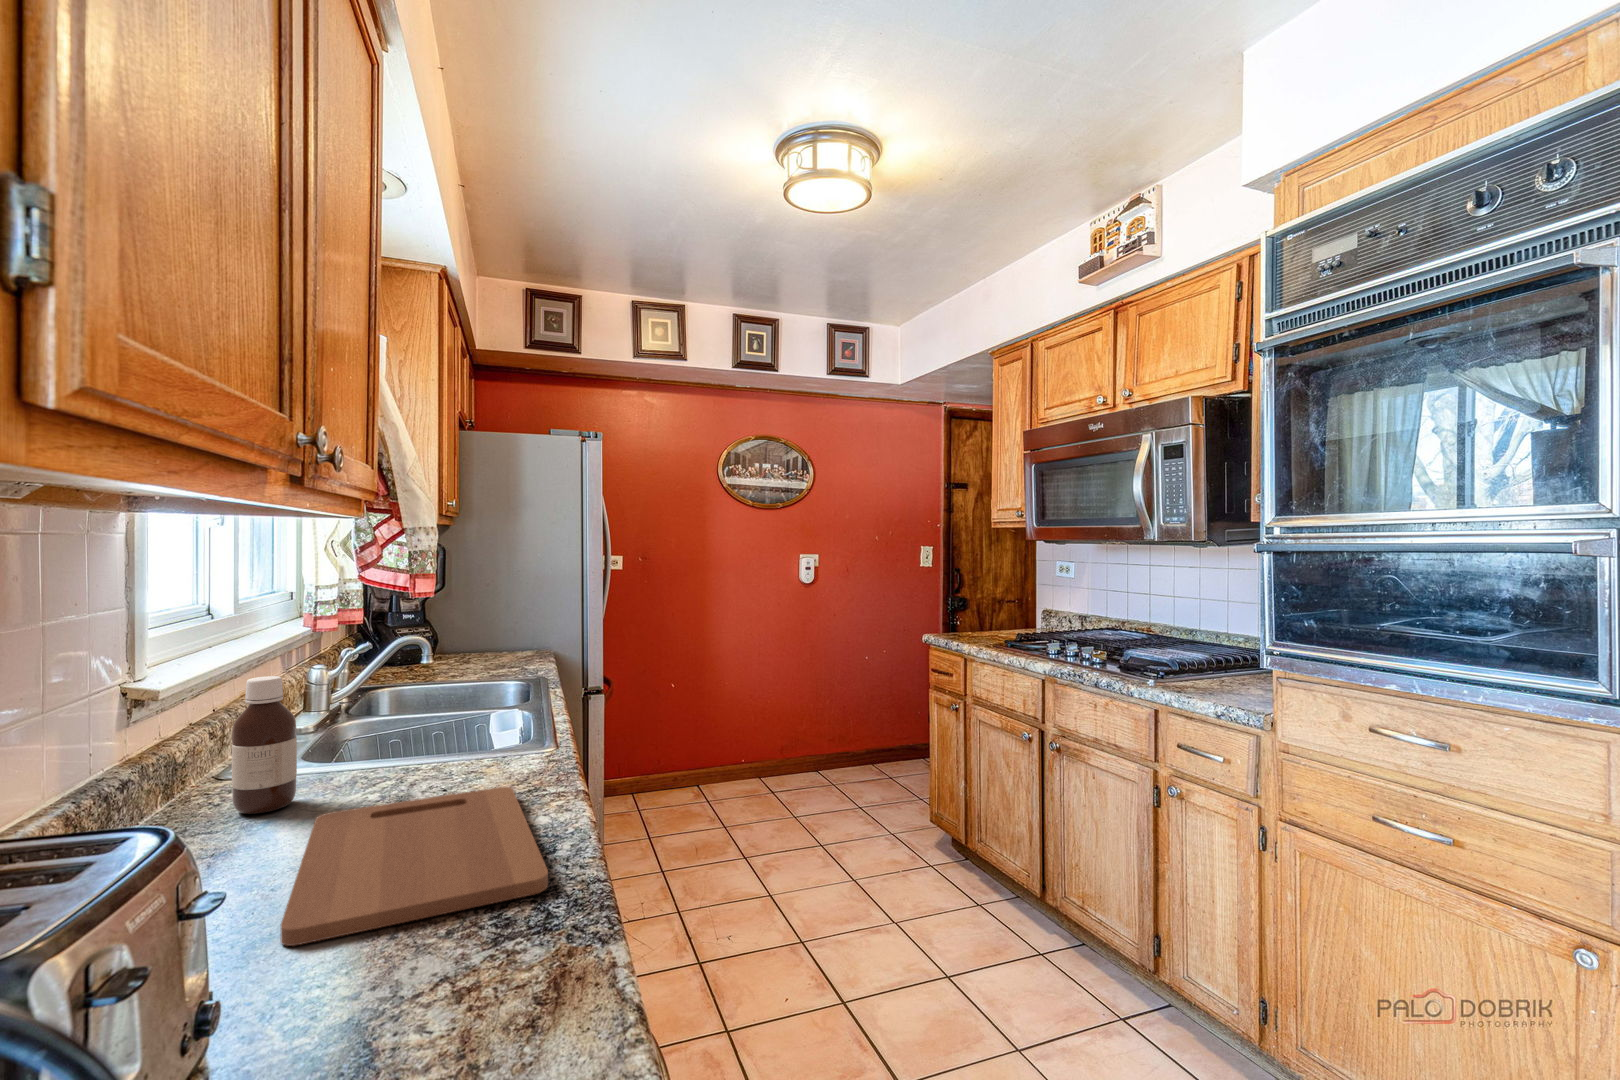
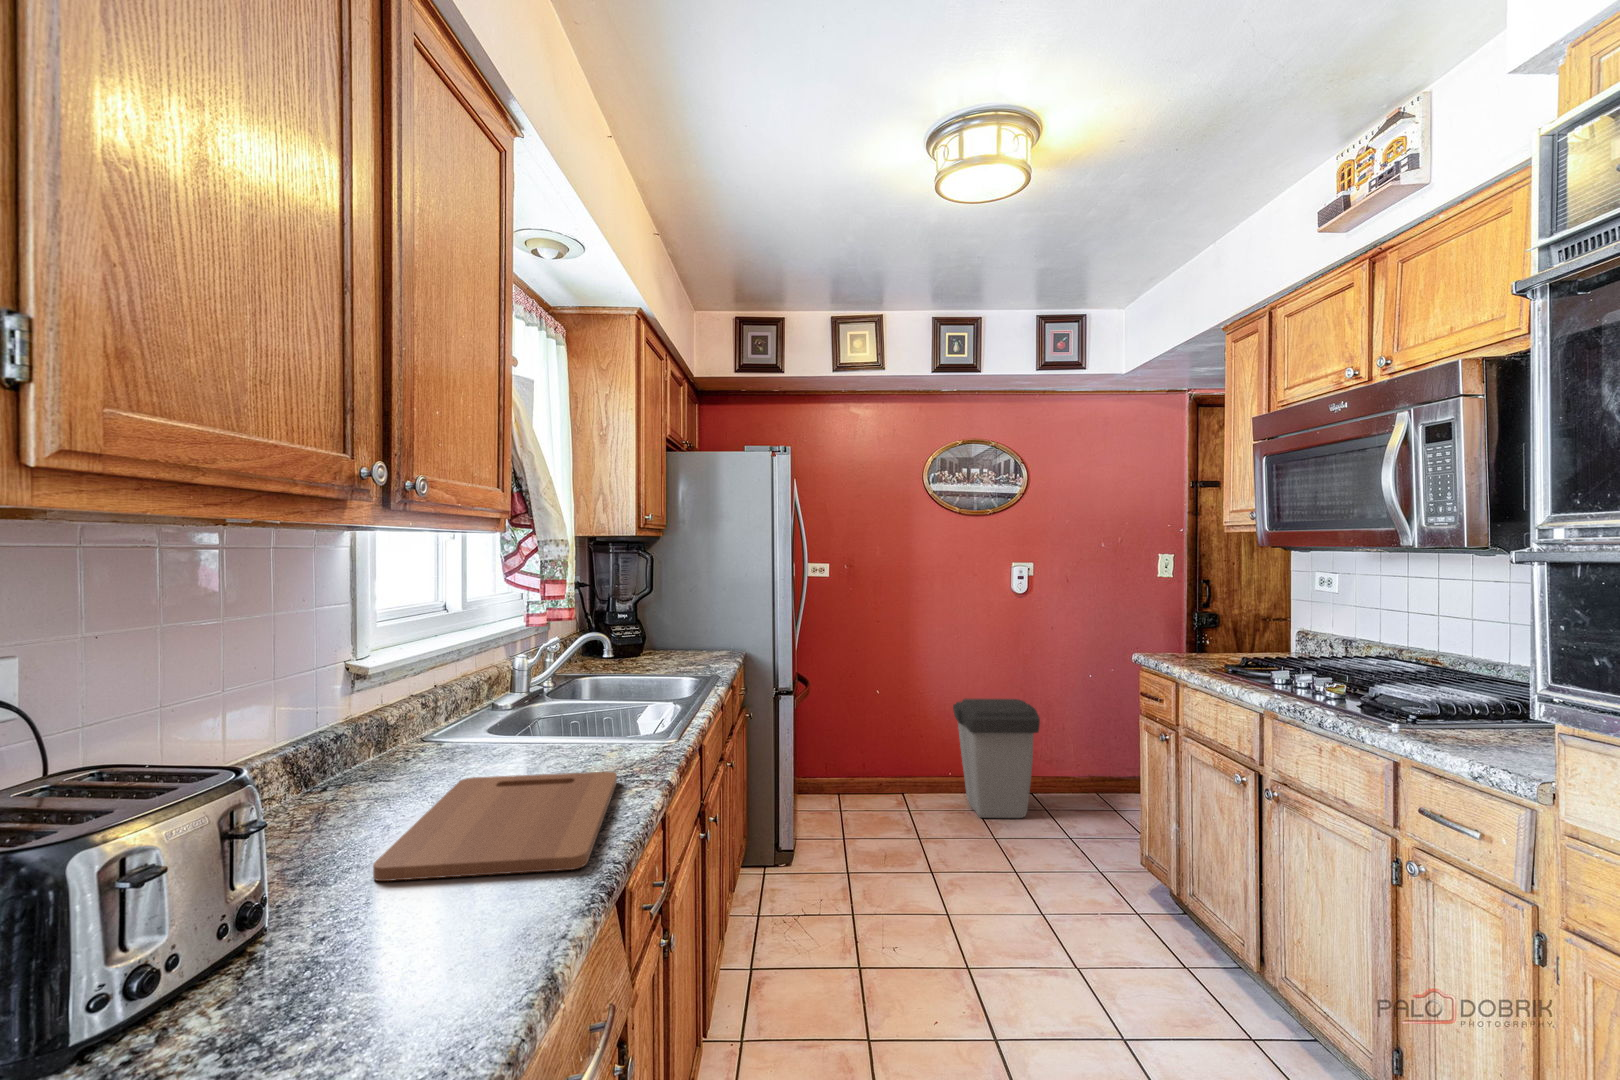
bottle: present [232,676,297,814] -> none [415,661,462,772]
trash can: none [747,684,830,799] -> present [953,699,1040,818]

